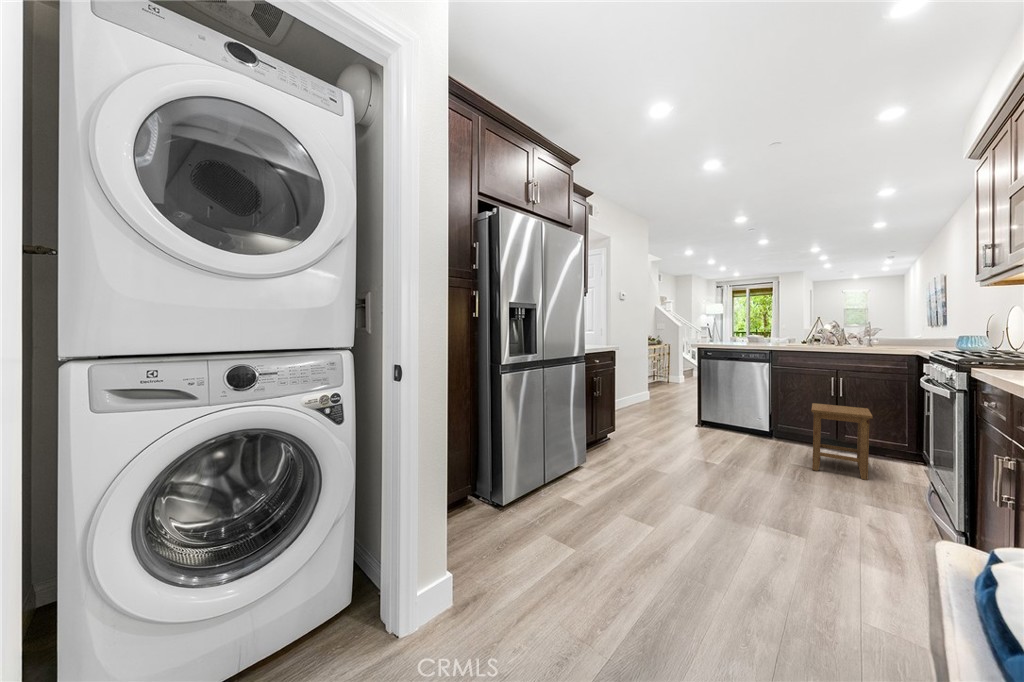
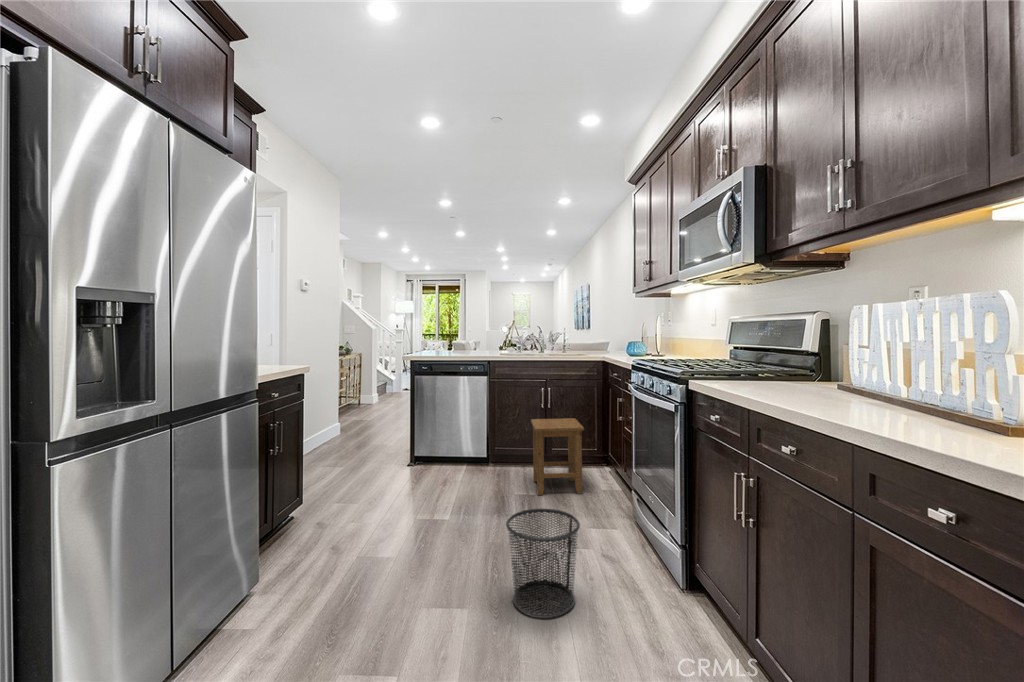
waste bin: none [749,459,822,545] -> present [506,508,580,618]

